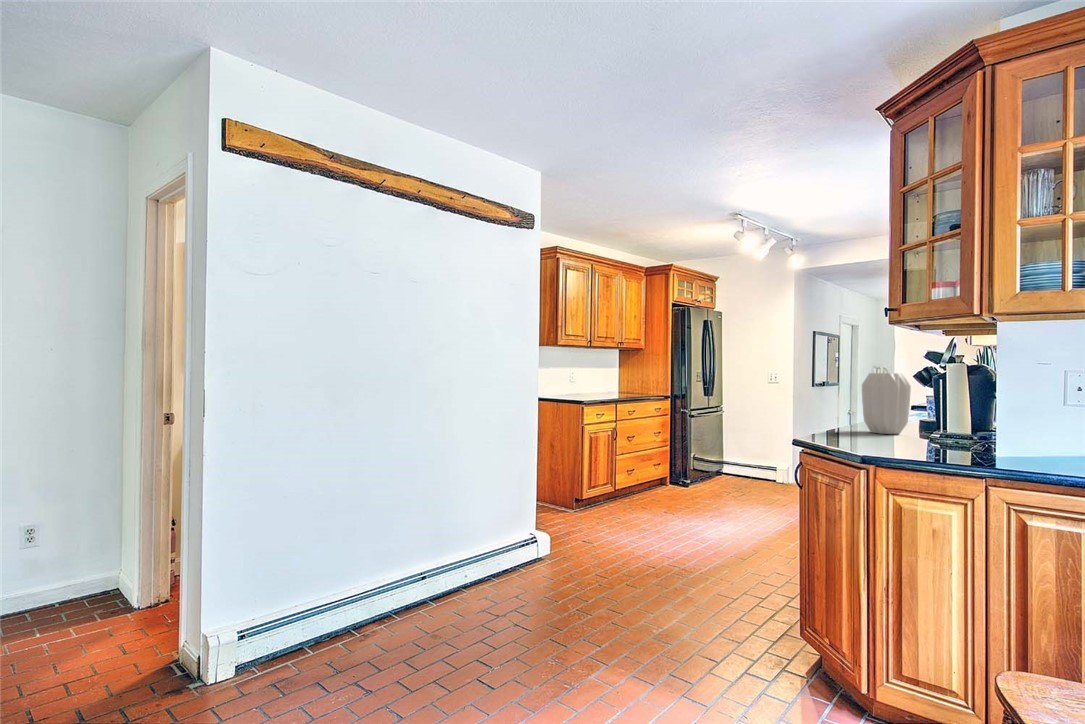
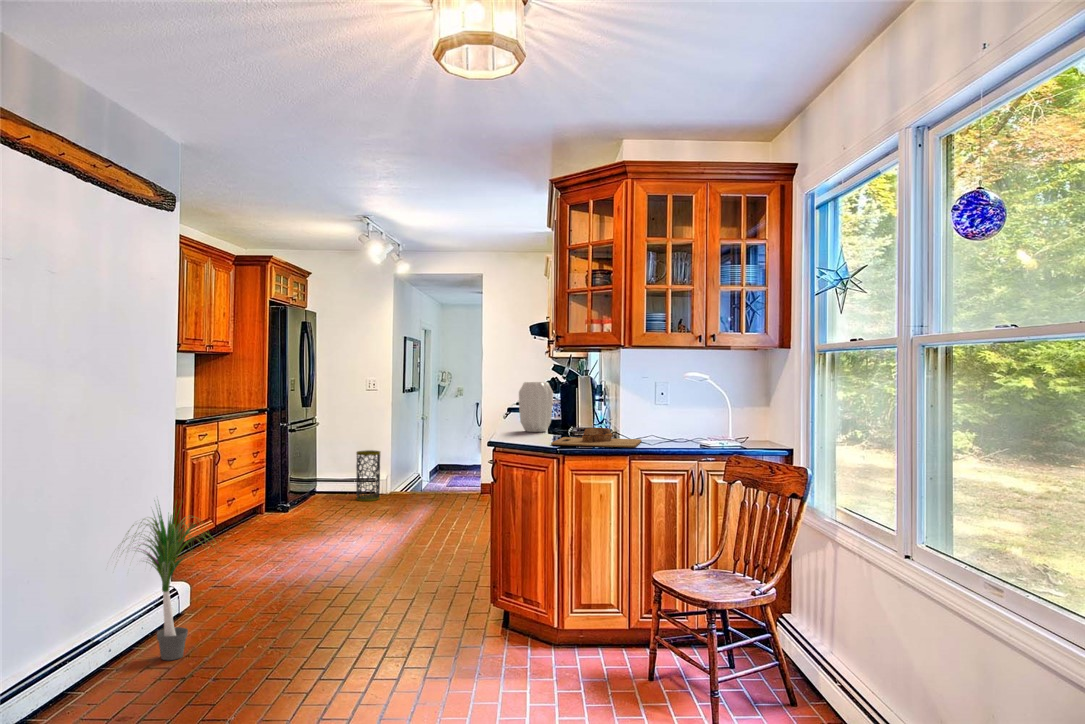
cutting board: none [864,434,1027,468] -> present [551,427,642,447]
trash can: none [757,439,780,487] -> present [356,450,380,501]
potted plant: none [447,458,538,601] -> present [128,505,209,660]

